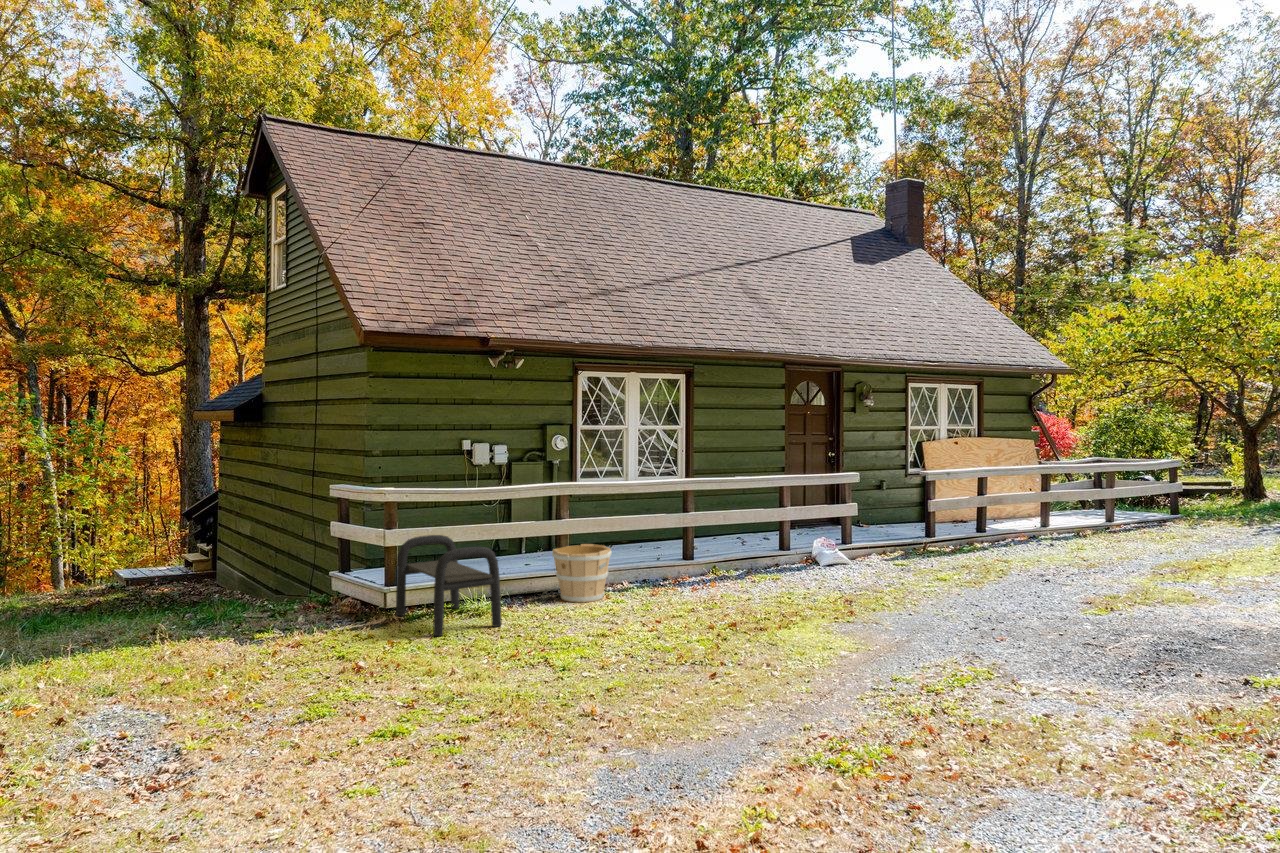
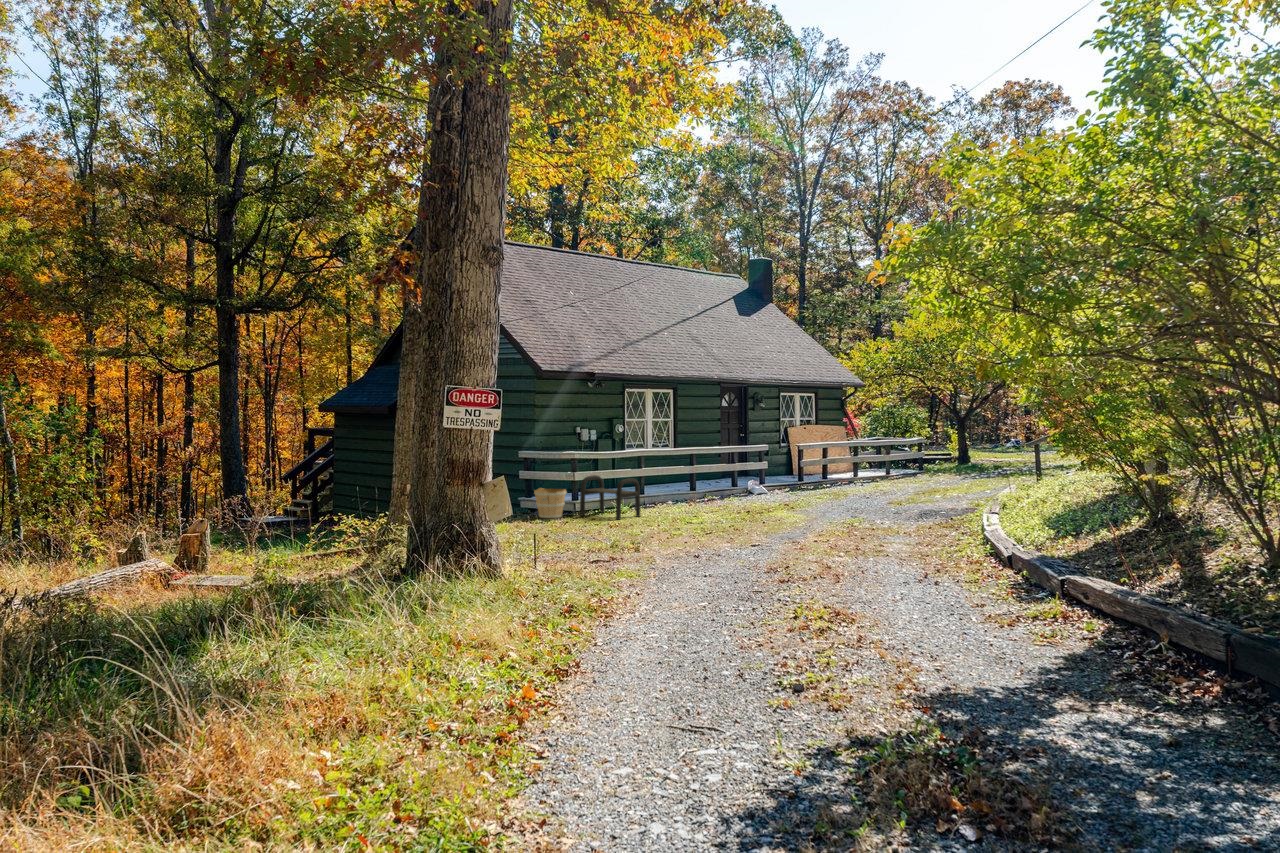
wooden bucket: present [552,544,612,602] -> present [534,488,567,518]

